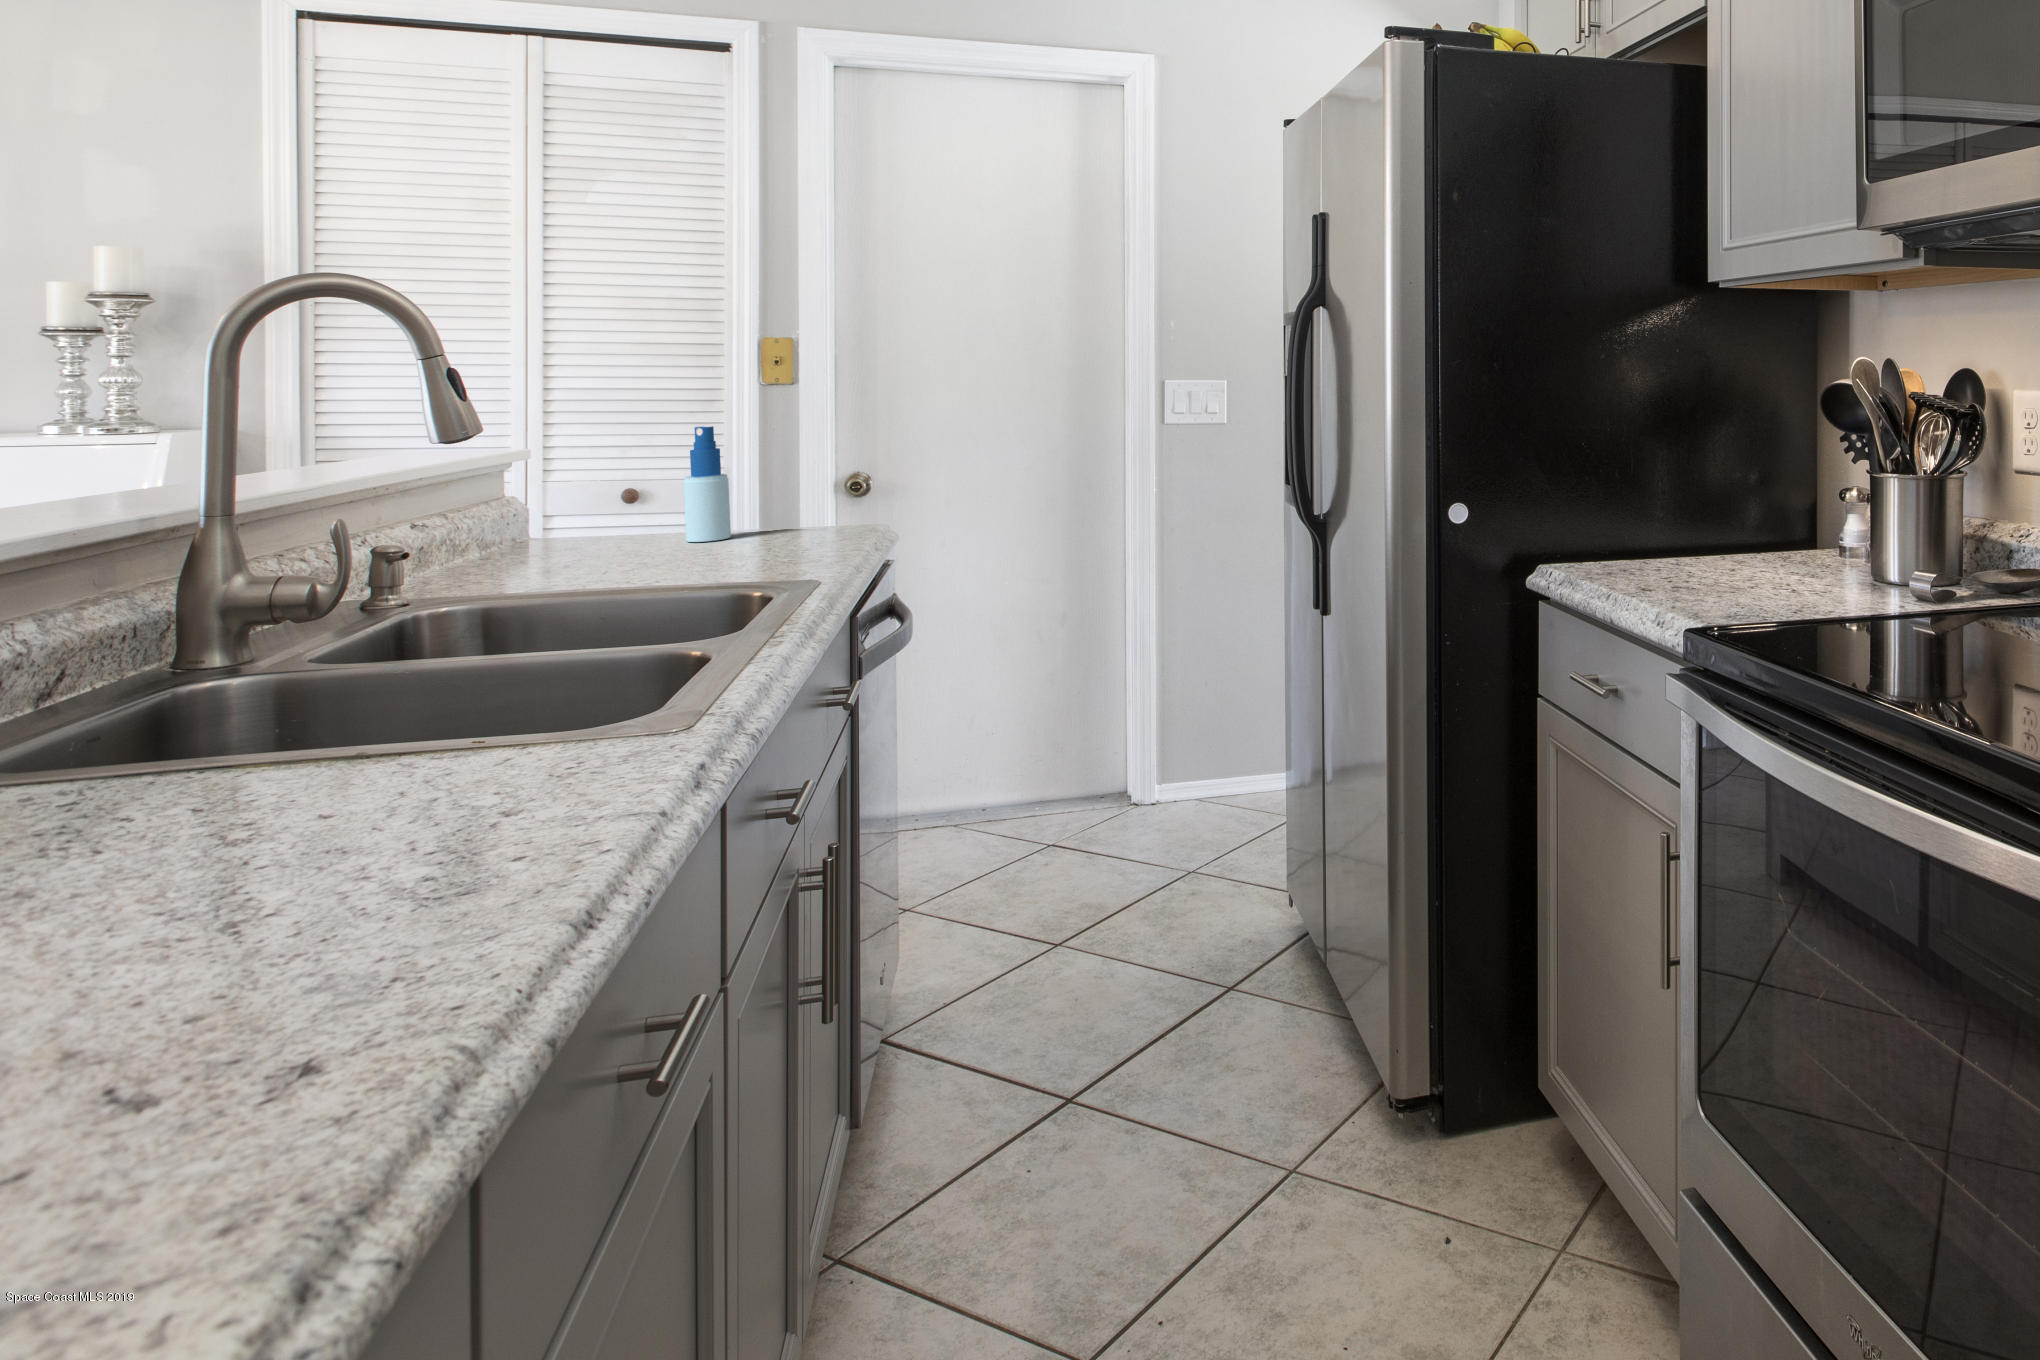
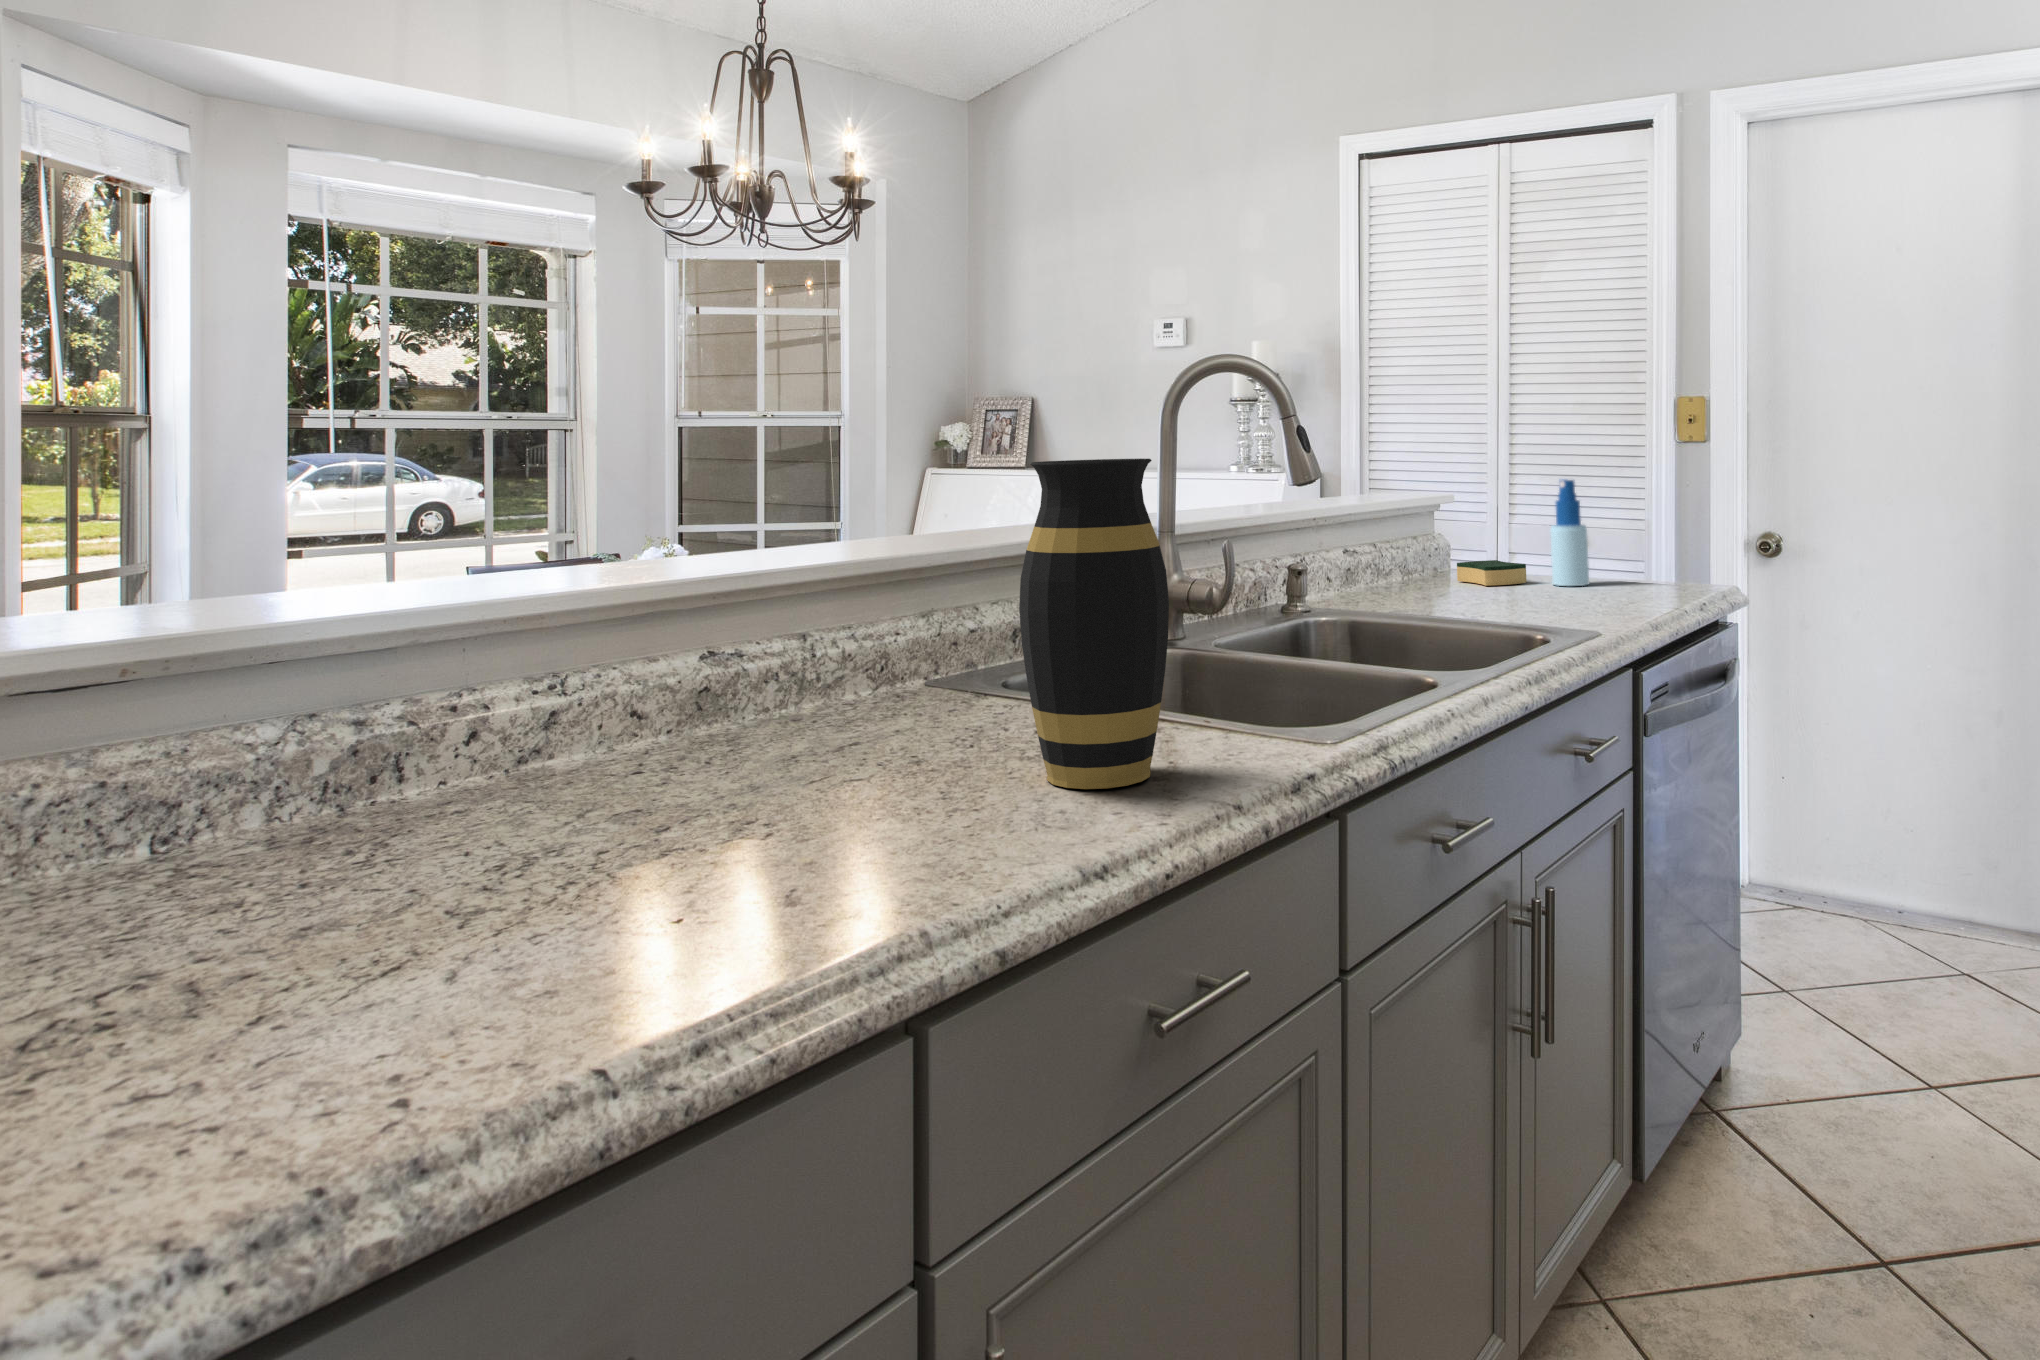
vase: none [268,415,523,858] -> present [1019,459,1169,789]
sponge: none [556,522,651,552] -> present [1457,560,1527,586]

